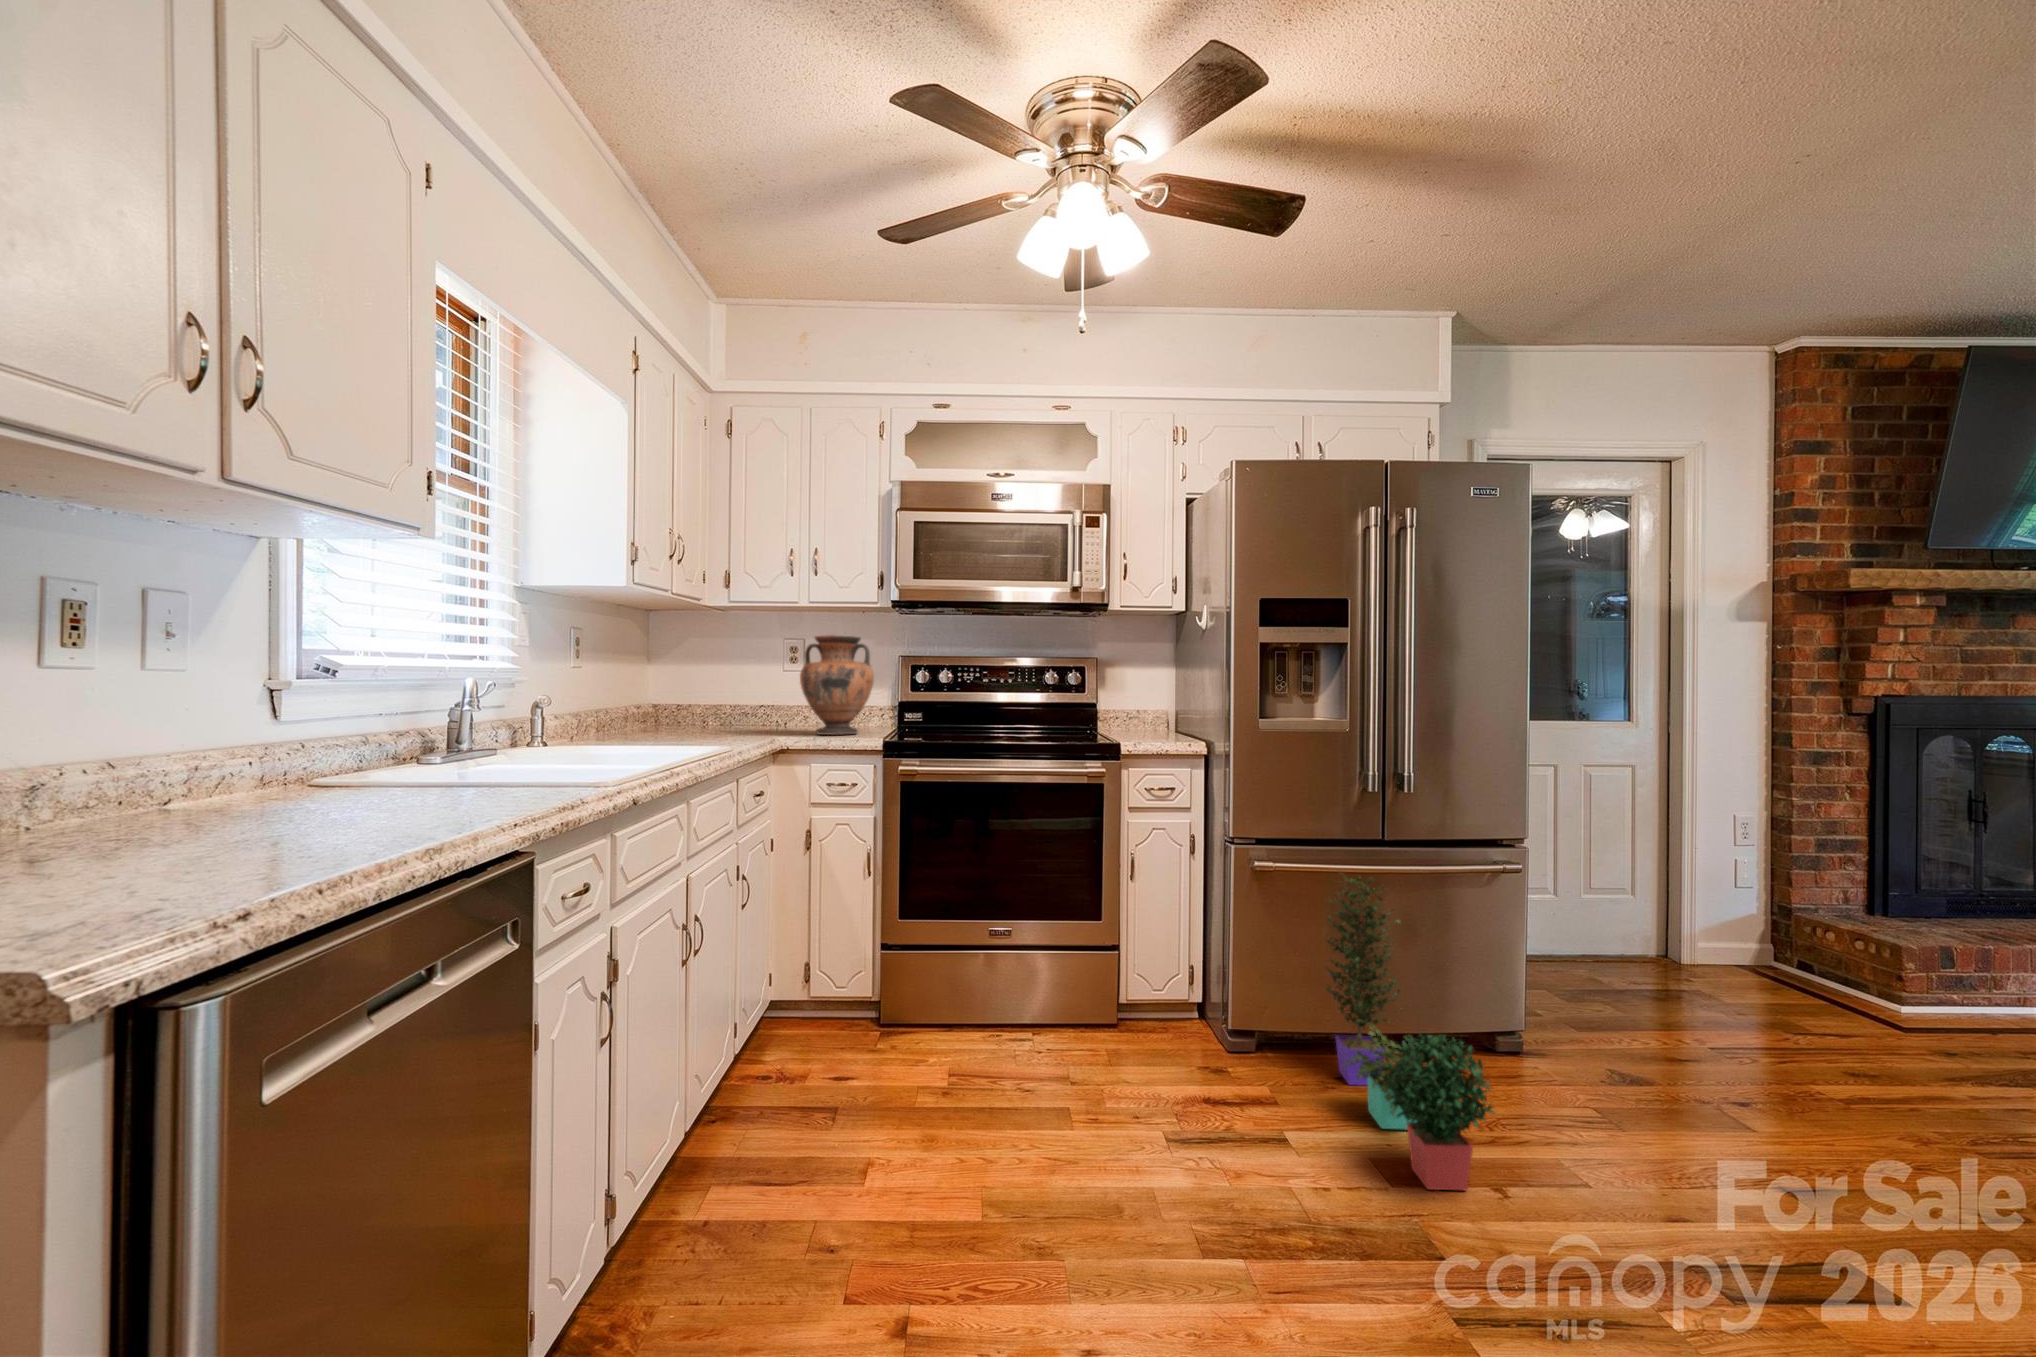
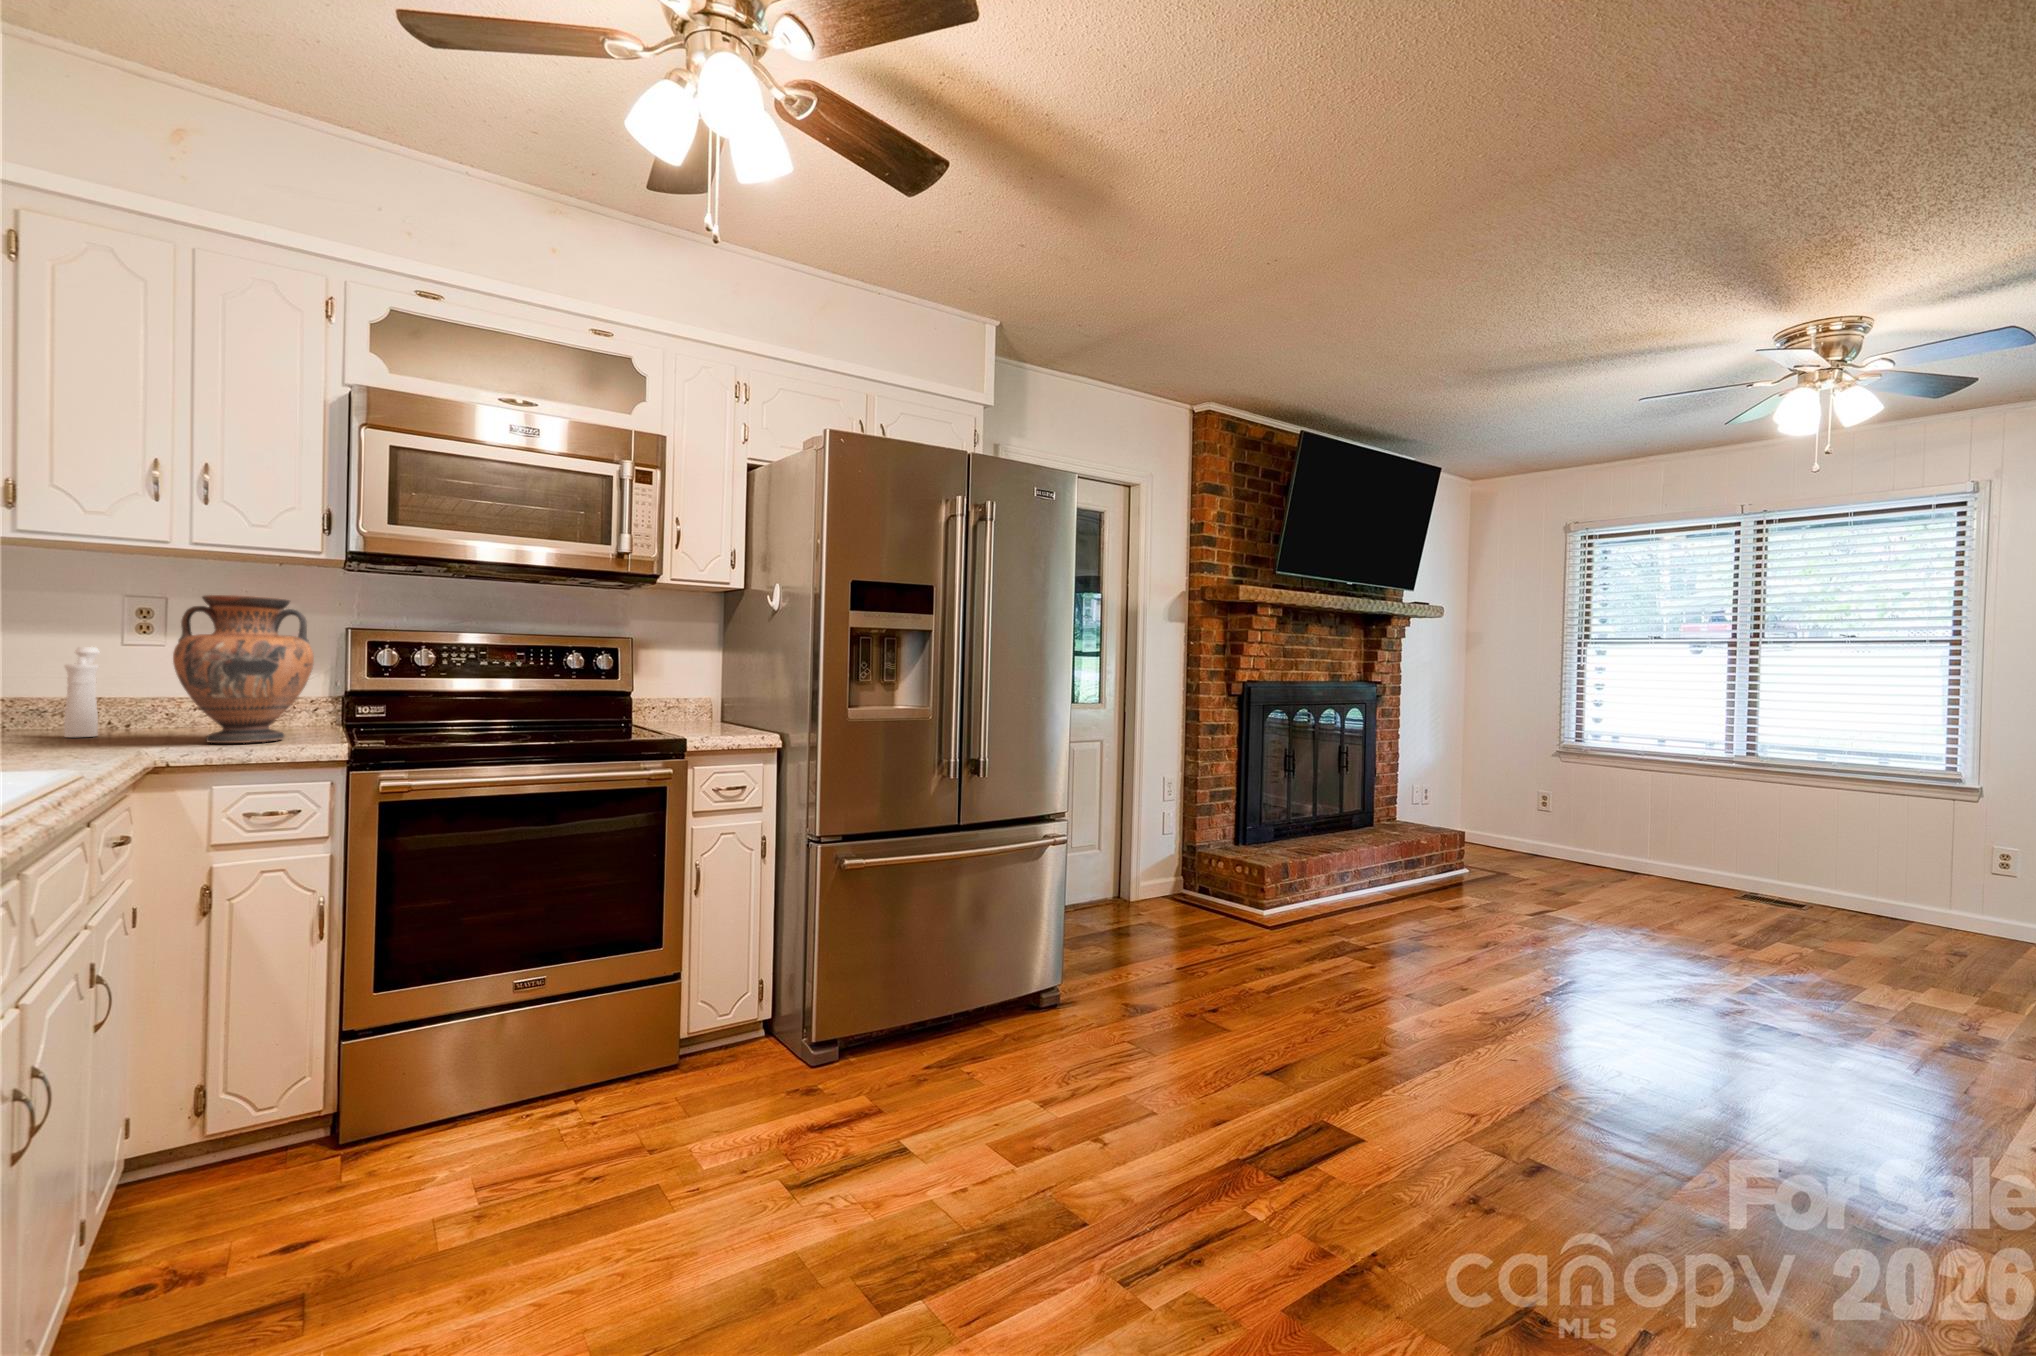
pepper mill: none [758,674,777,730] -> present [64,647,99,737]
potted plant: present [1325,875,1495,1190] -> none [910,862,1099,1159]

